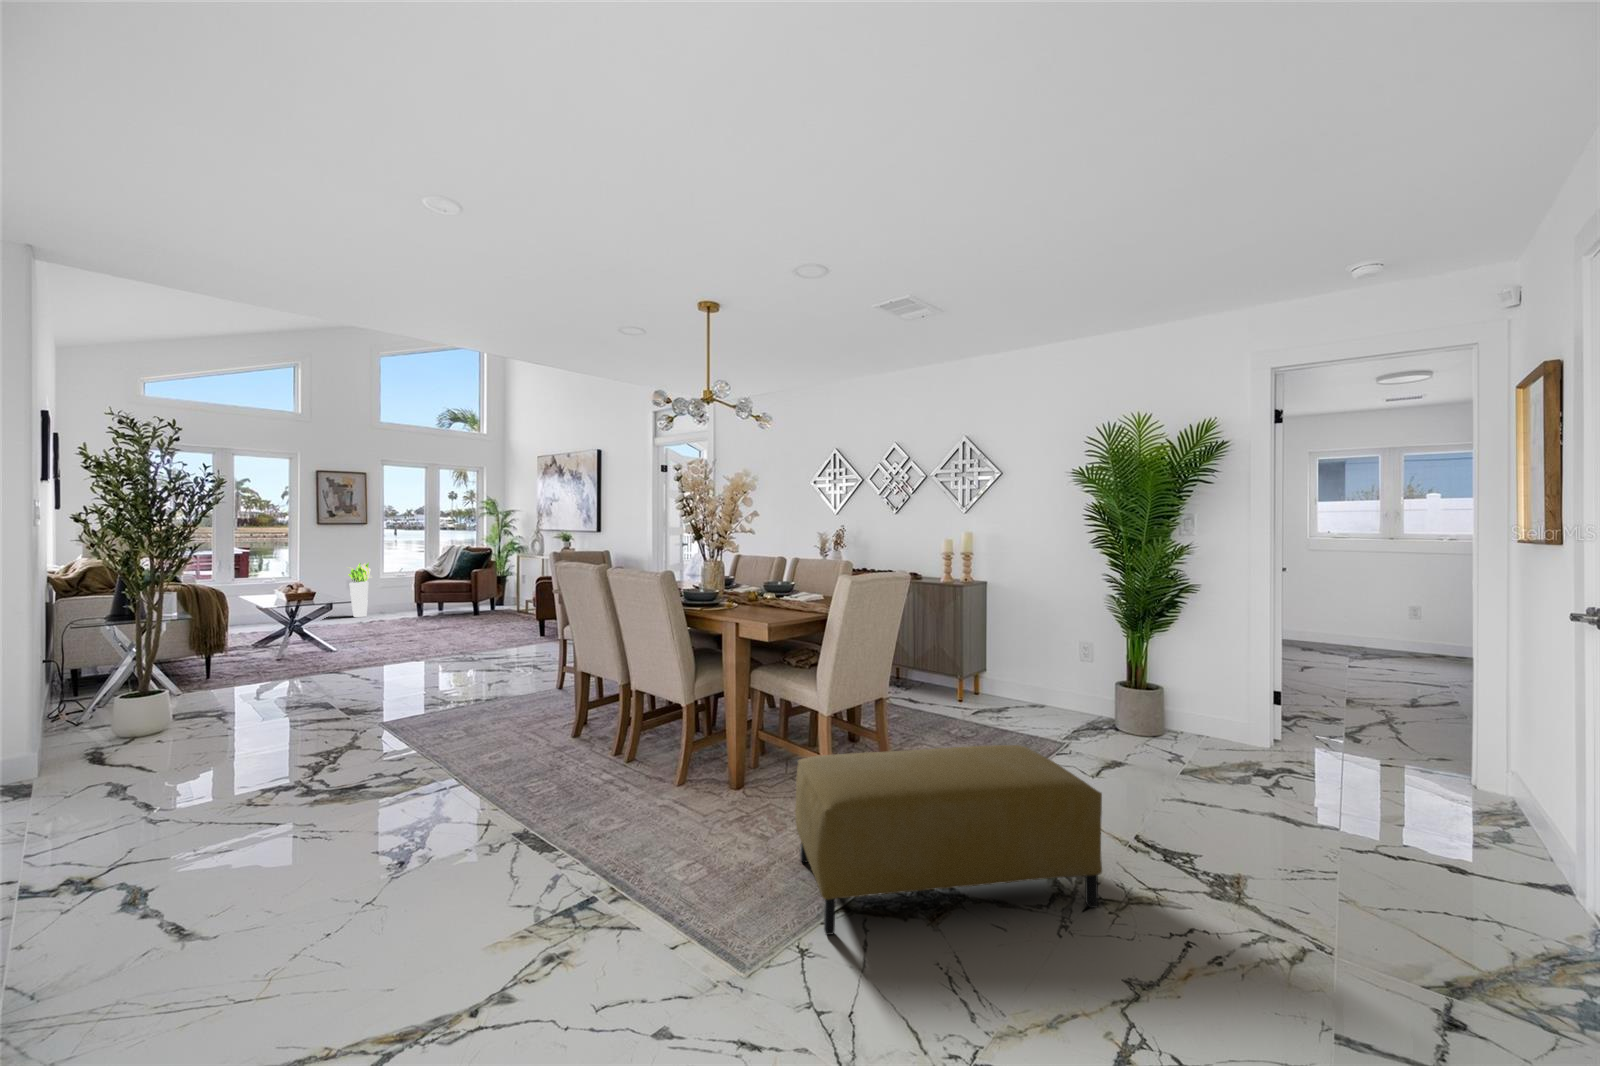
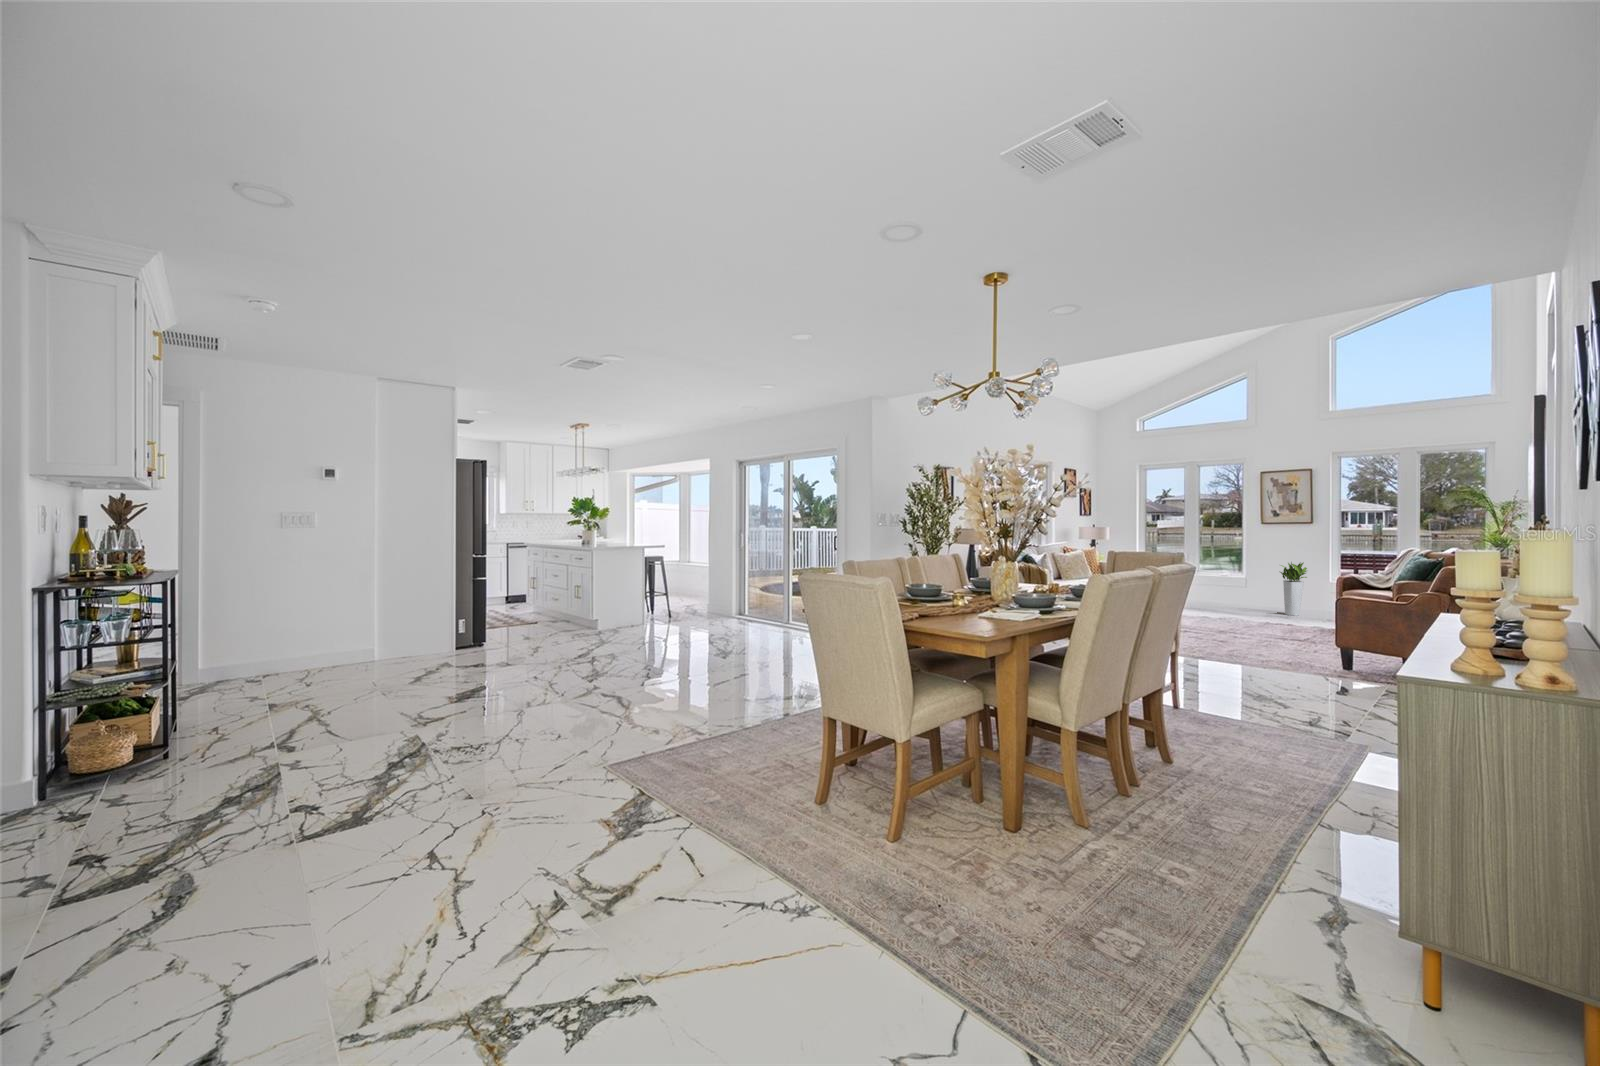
ottoman: present [795,745,1102,935] -> none [546,705,717,900]

